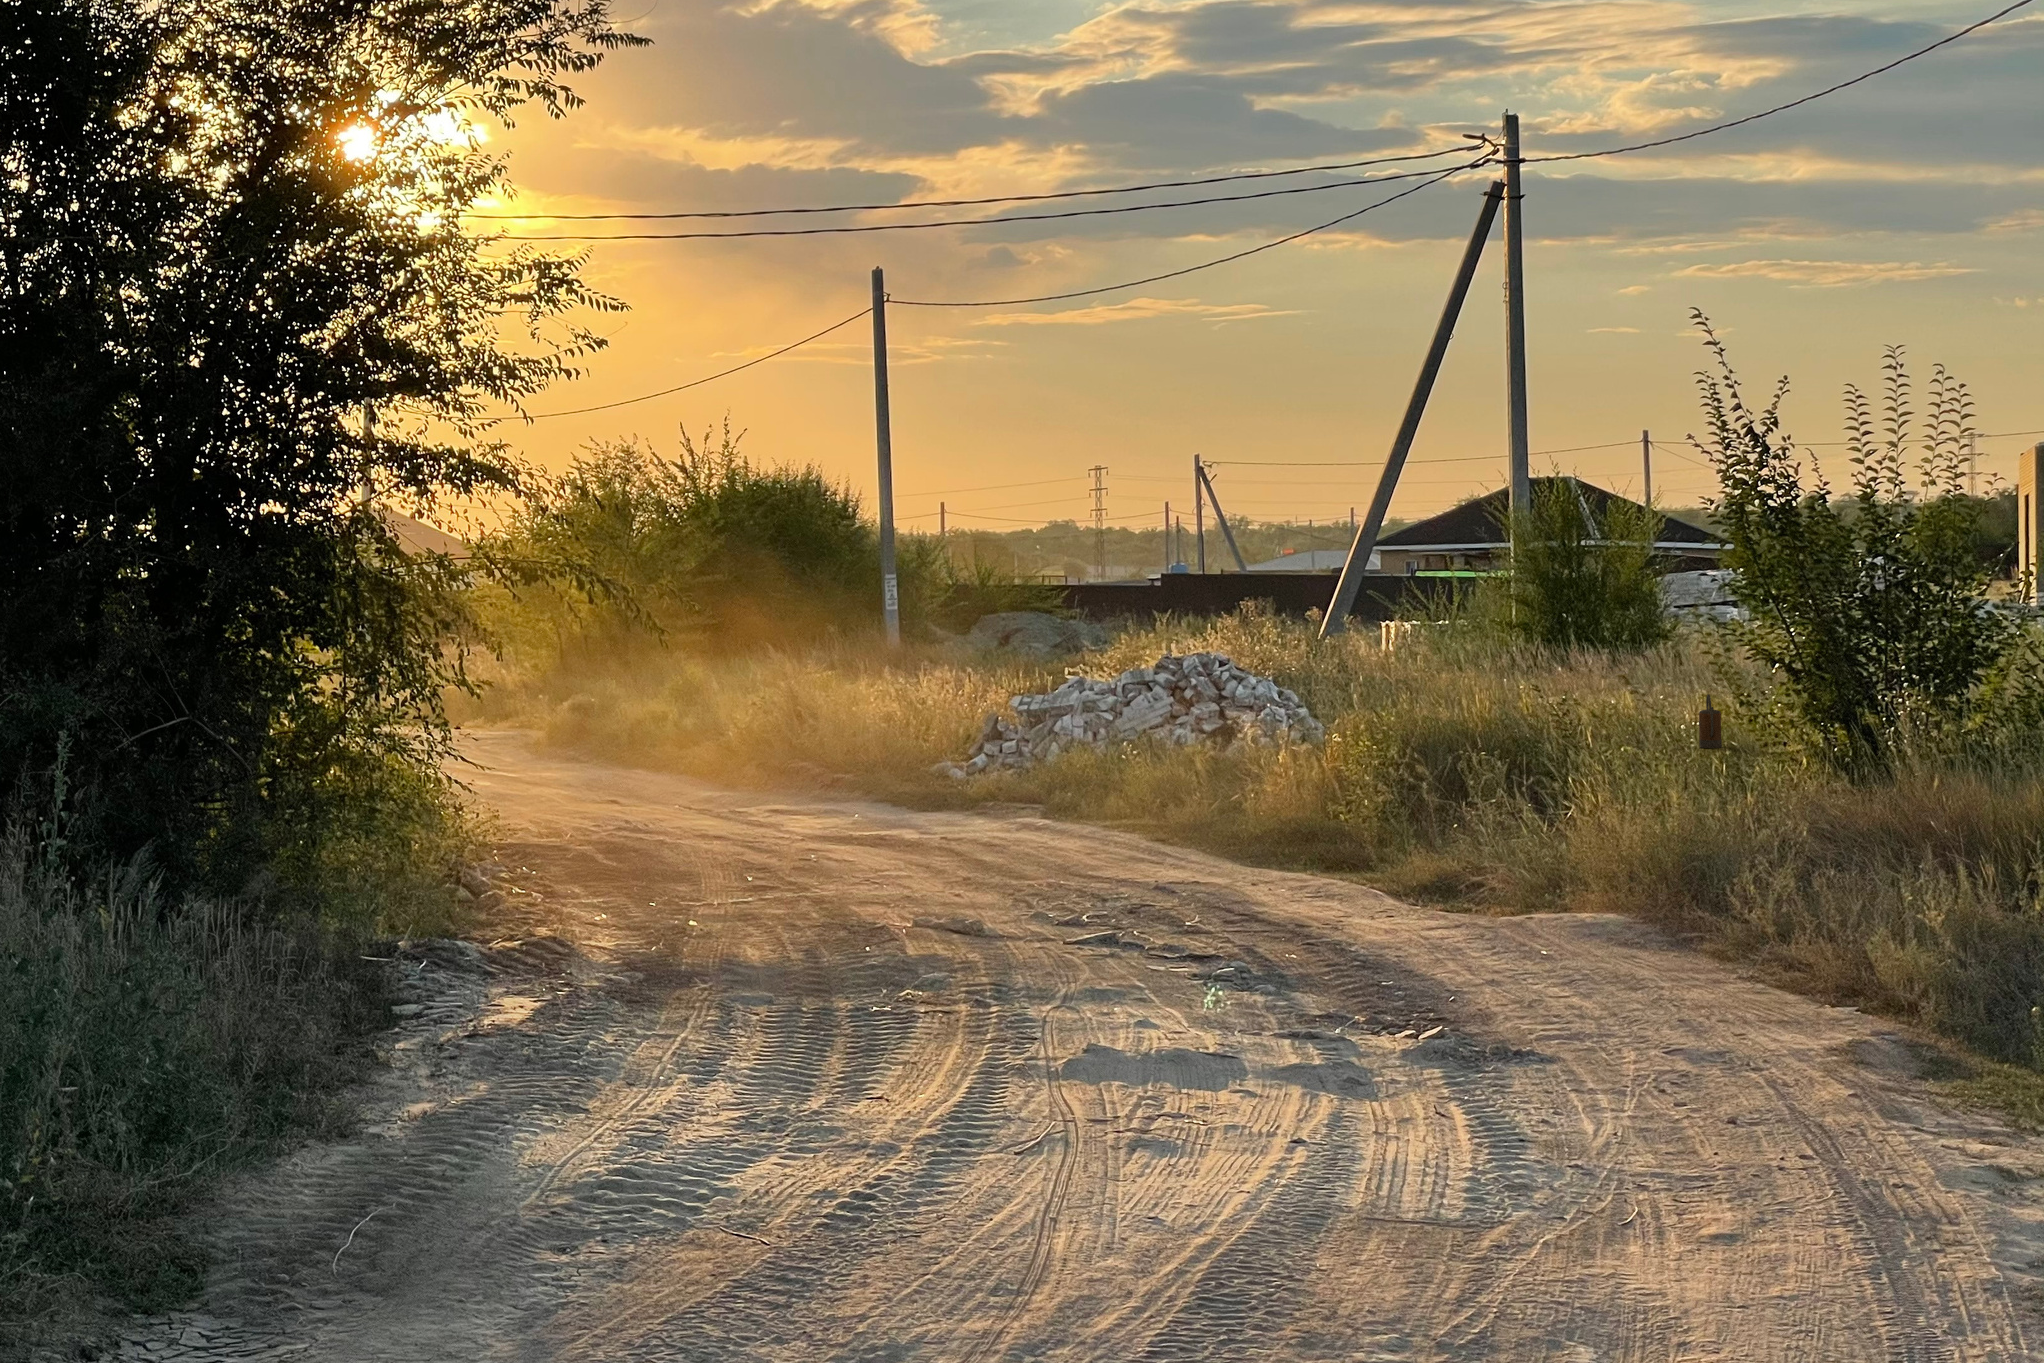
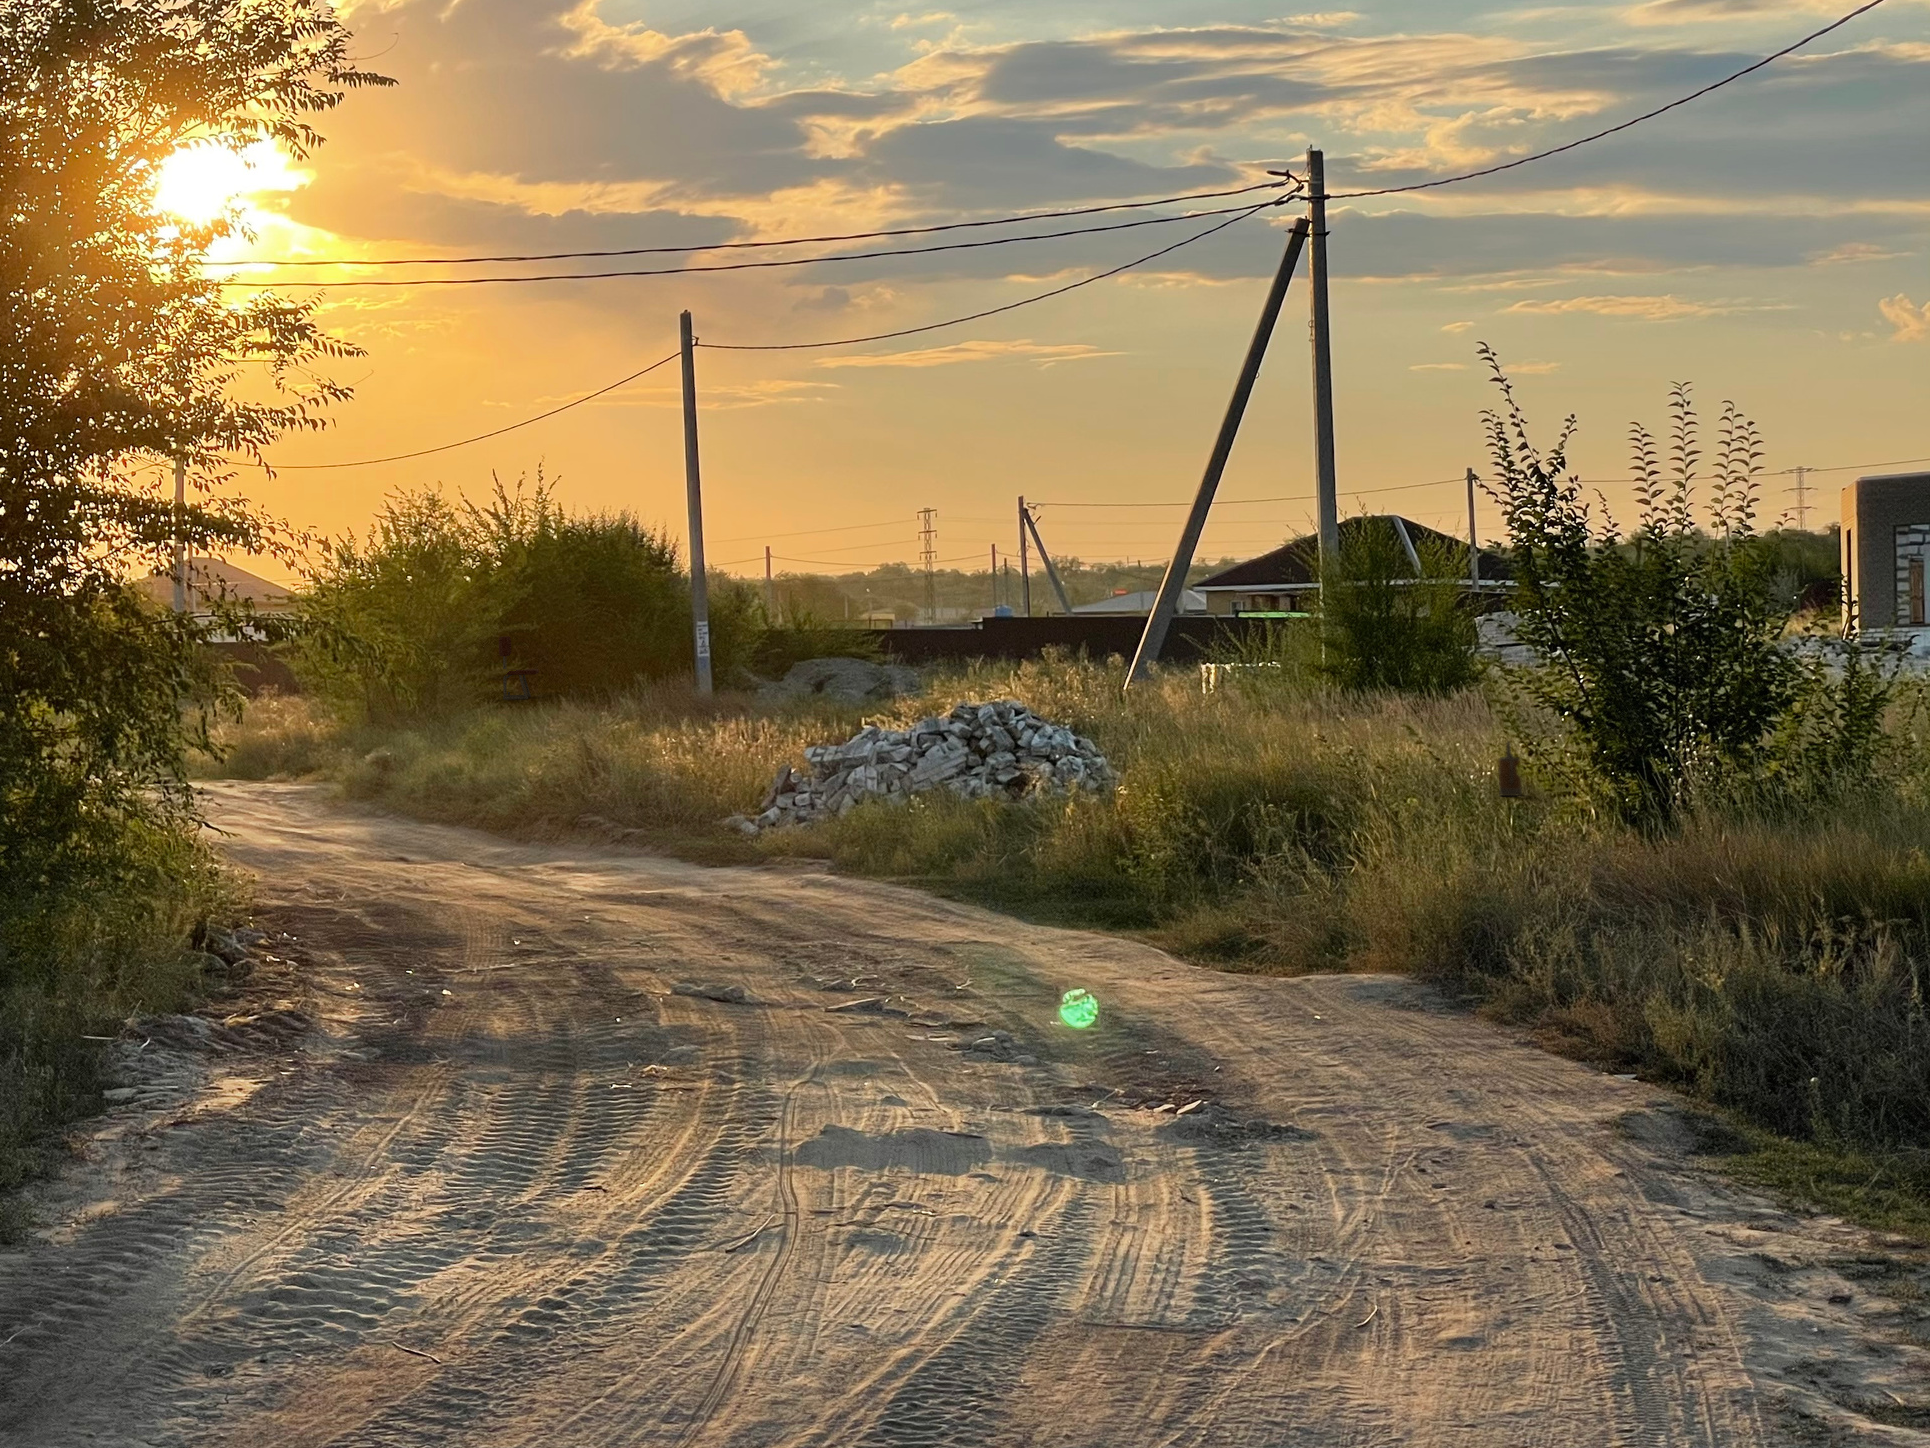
bench: none [693,595,732,656] -> present [499,636,539,700]

